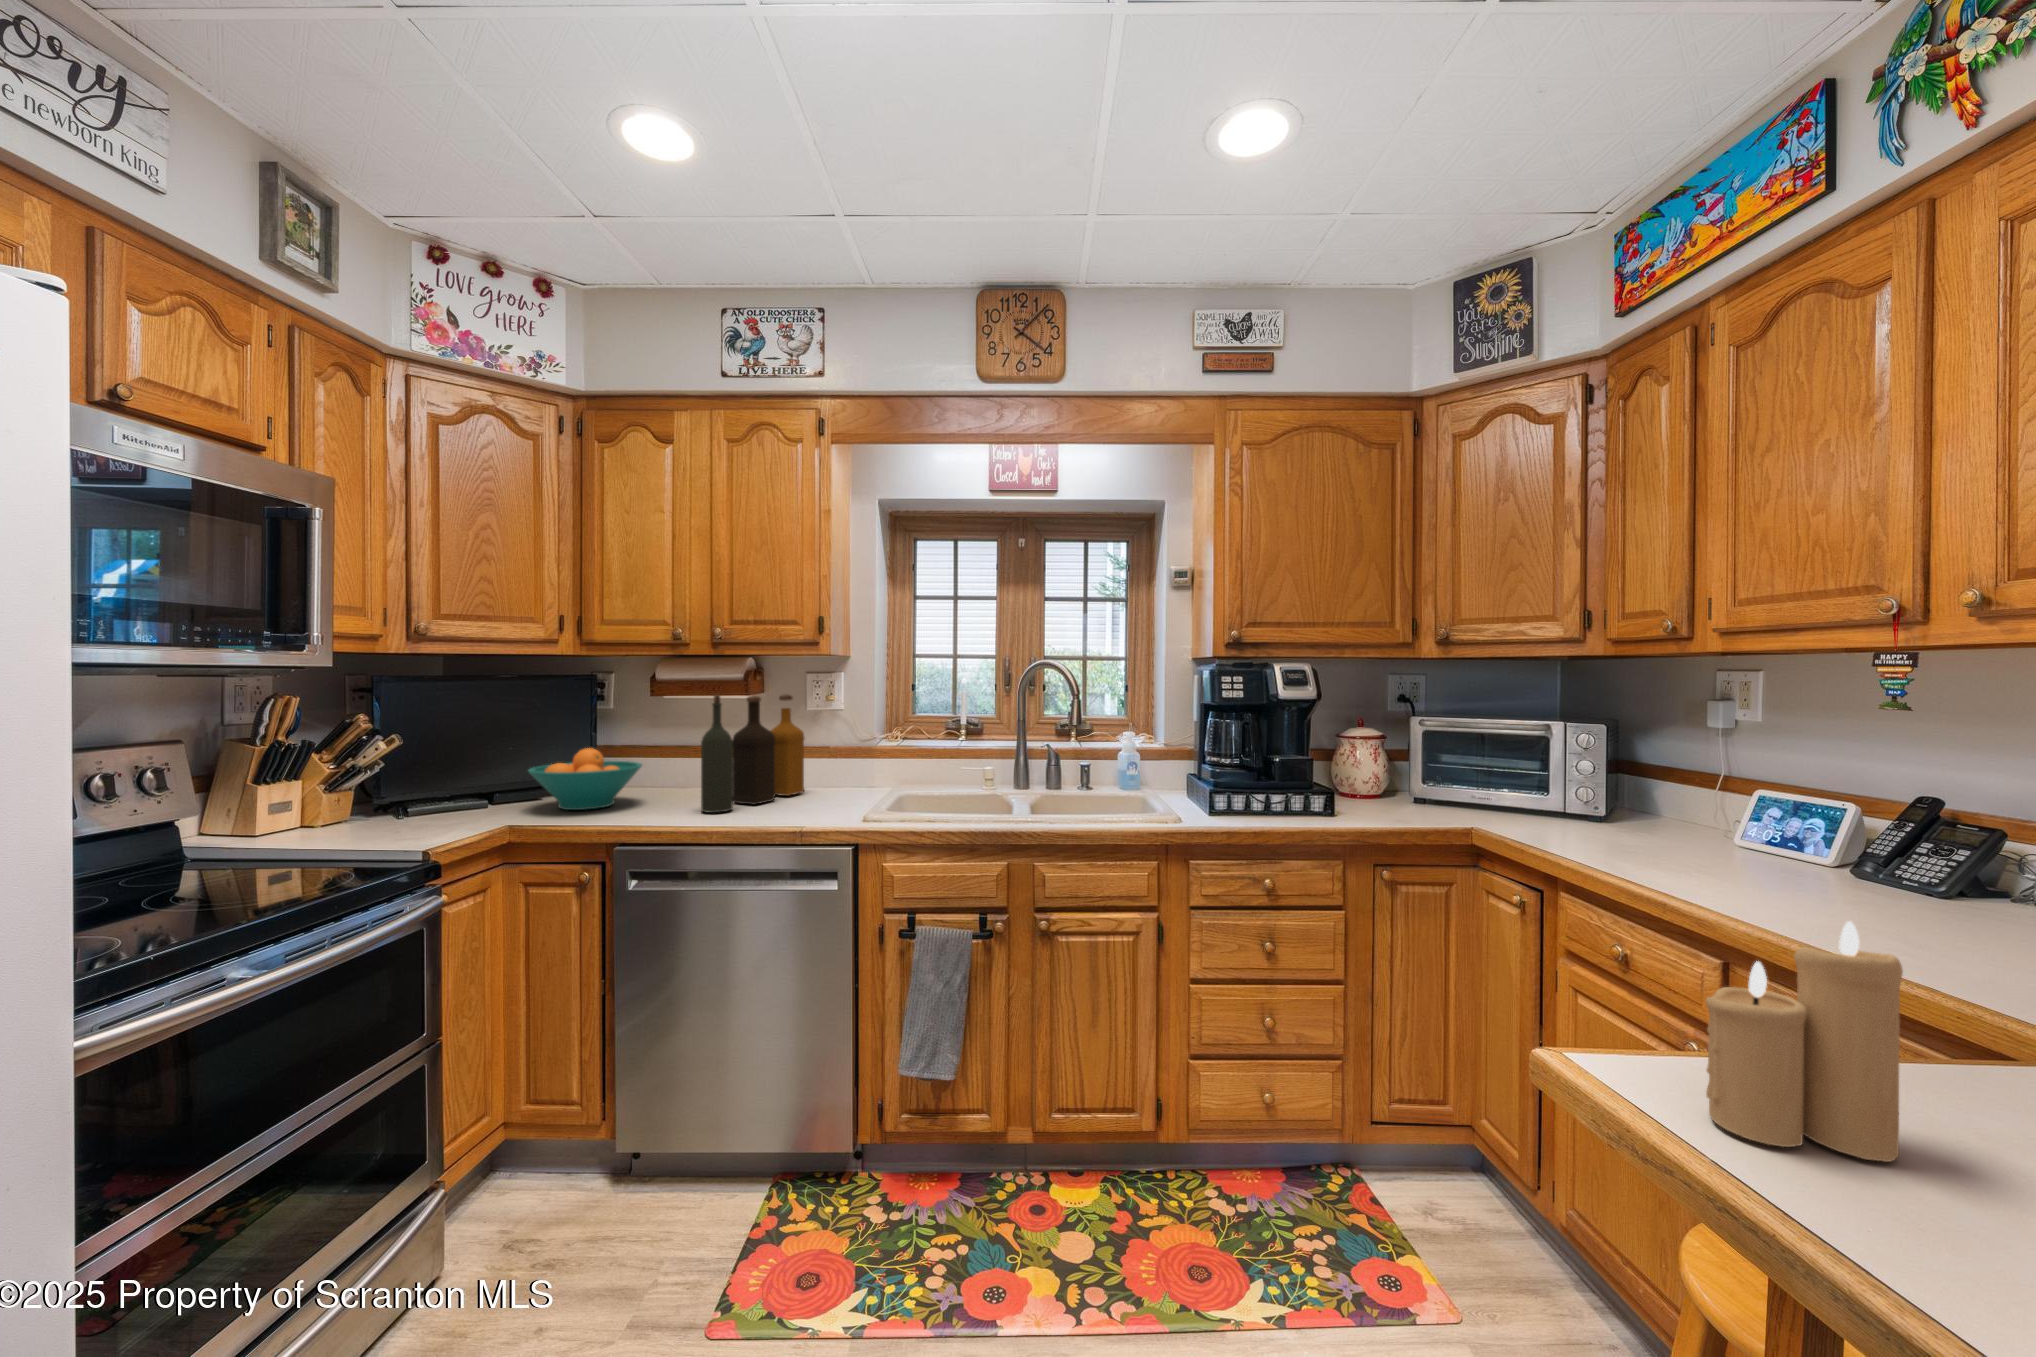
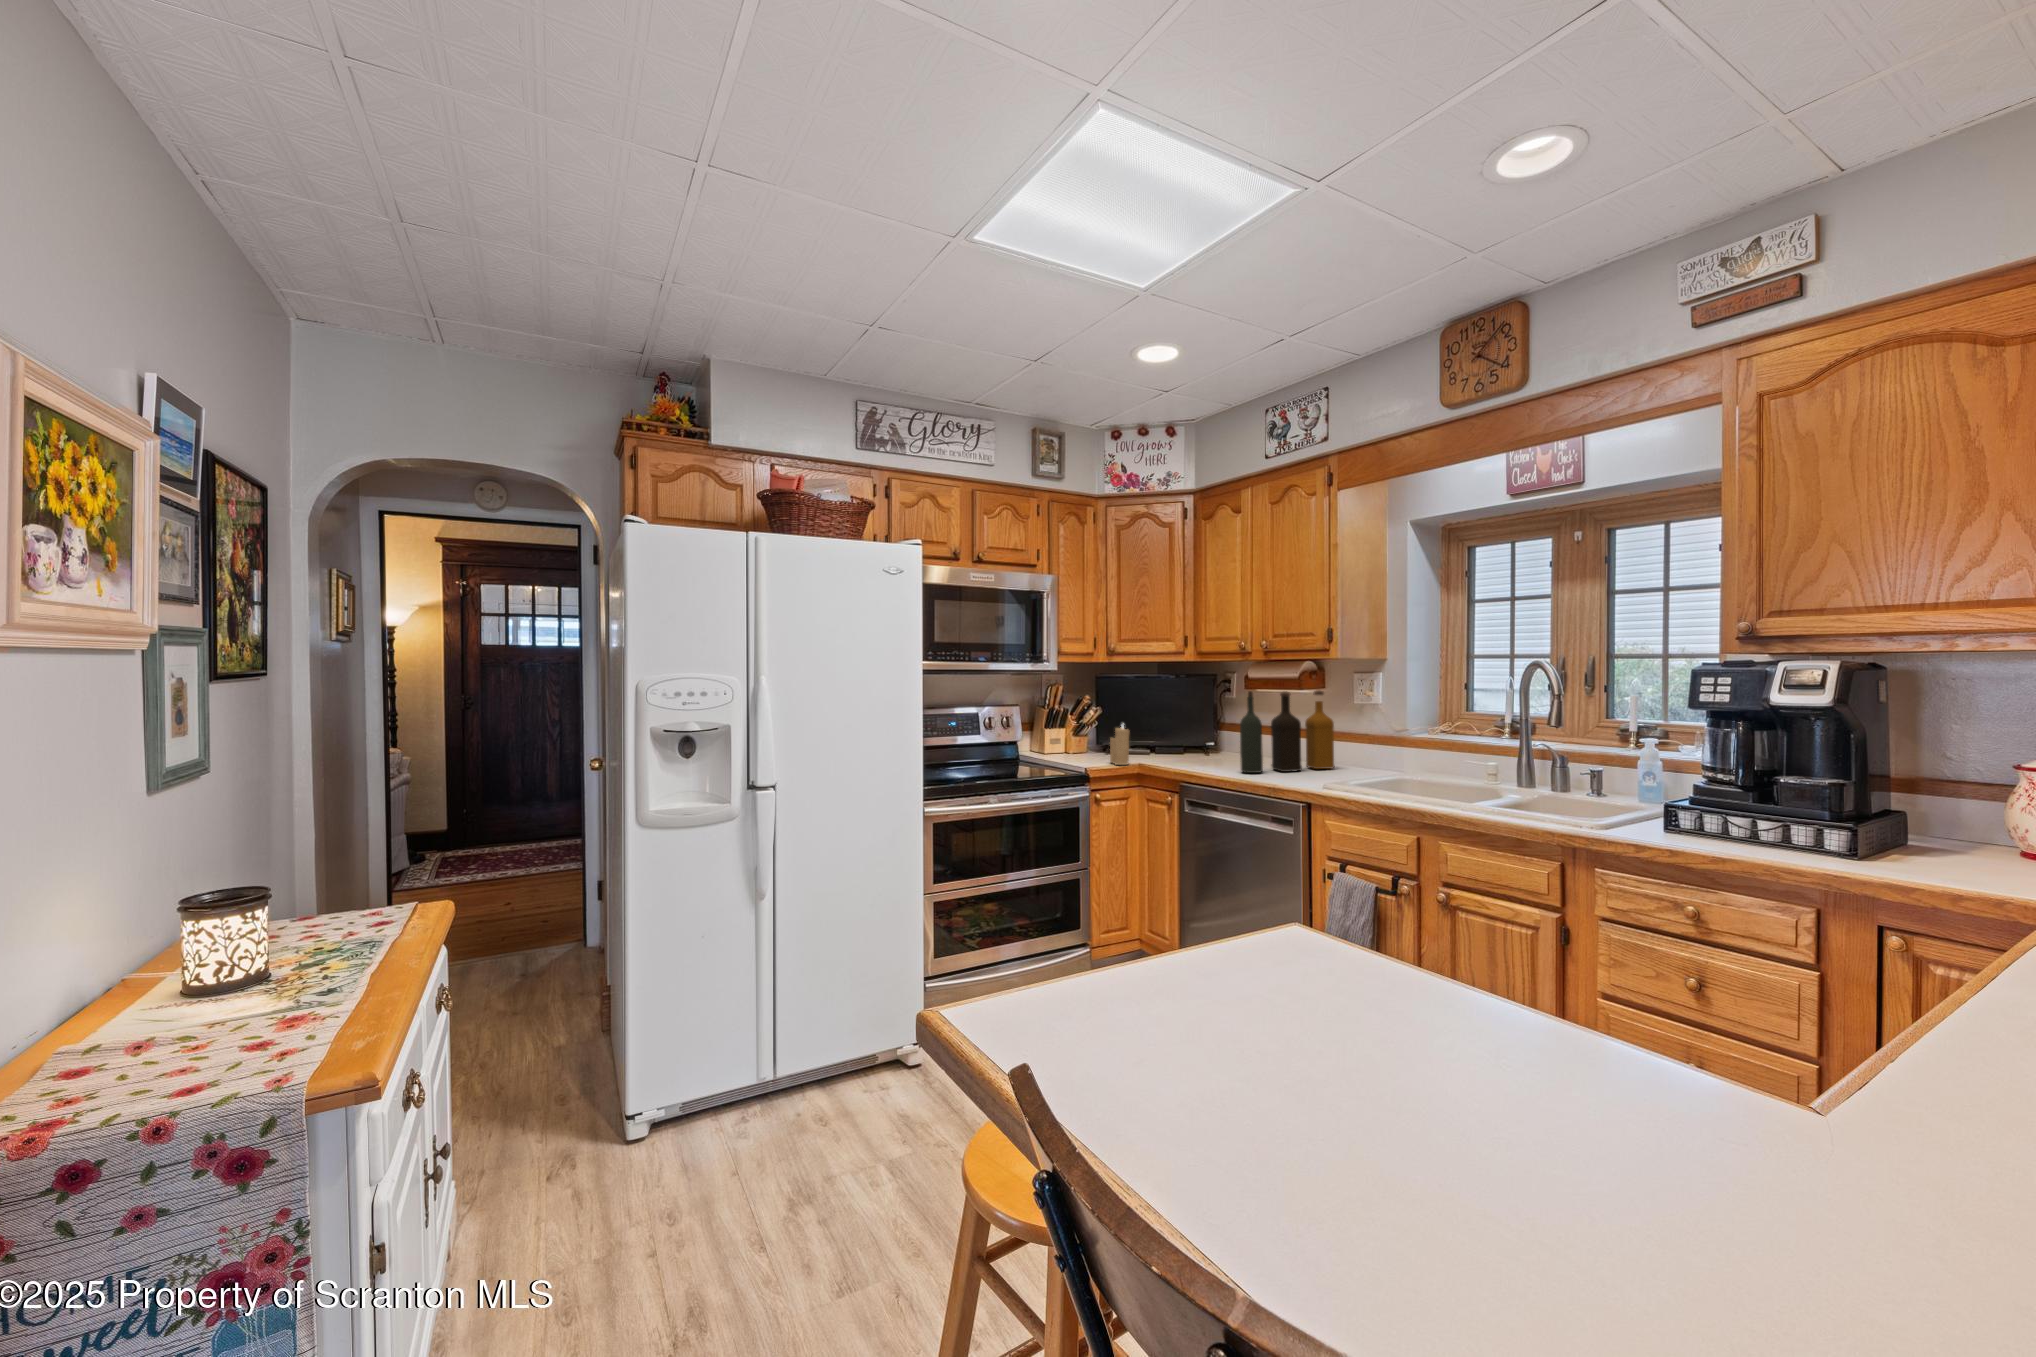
fruit bowl: present [528,748,642,810] -> none [1158,724,1224,763]
candle: present [1706,921,1903,1162] -> present [1110,725,1129,765]

